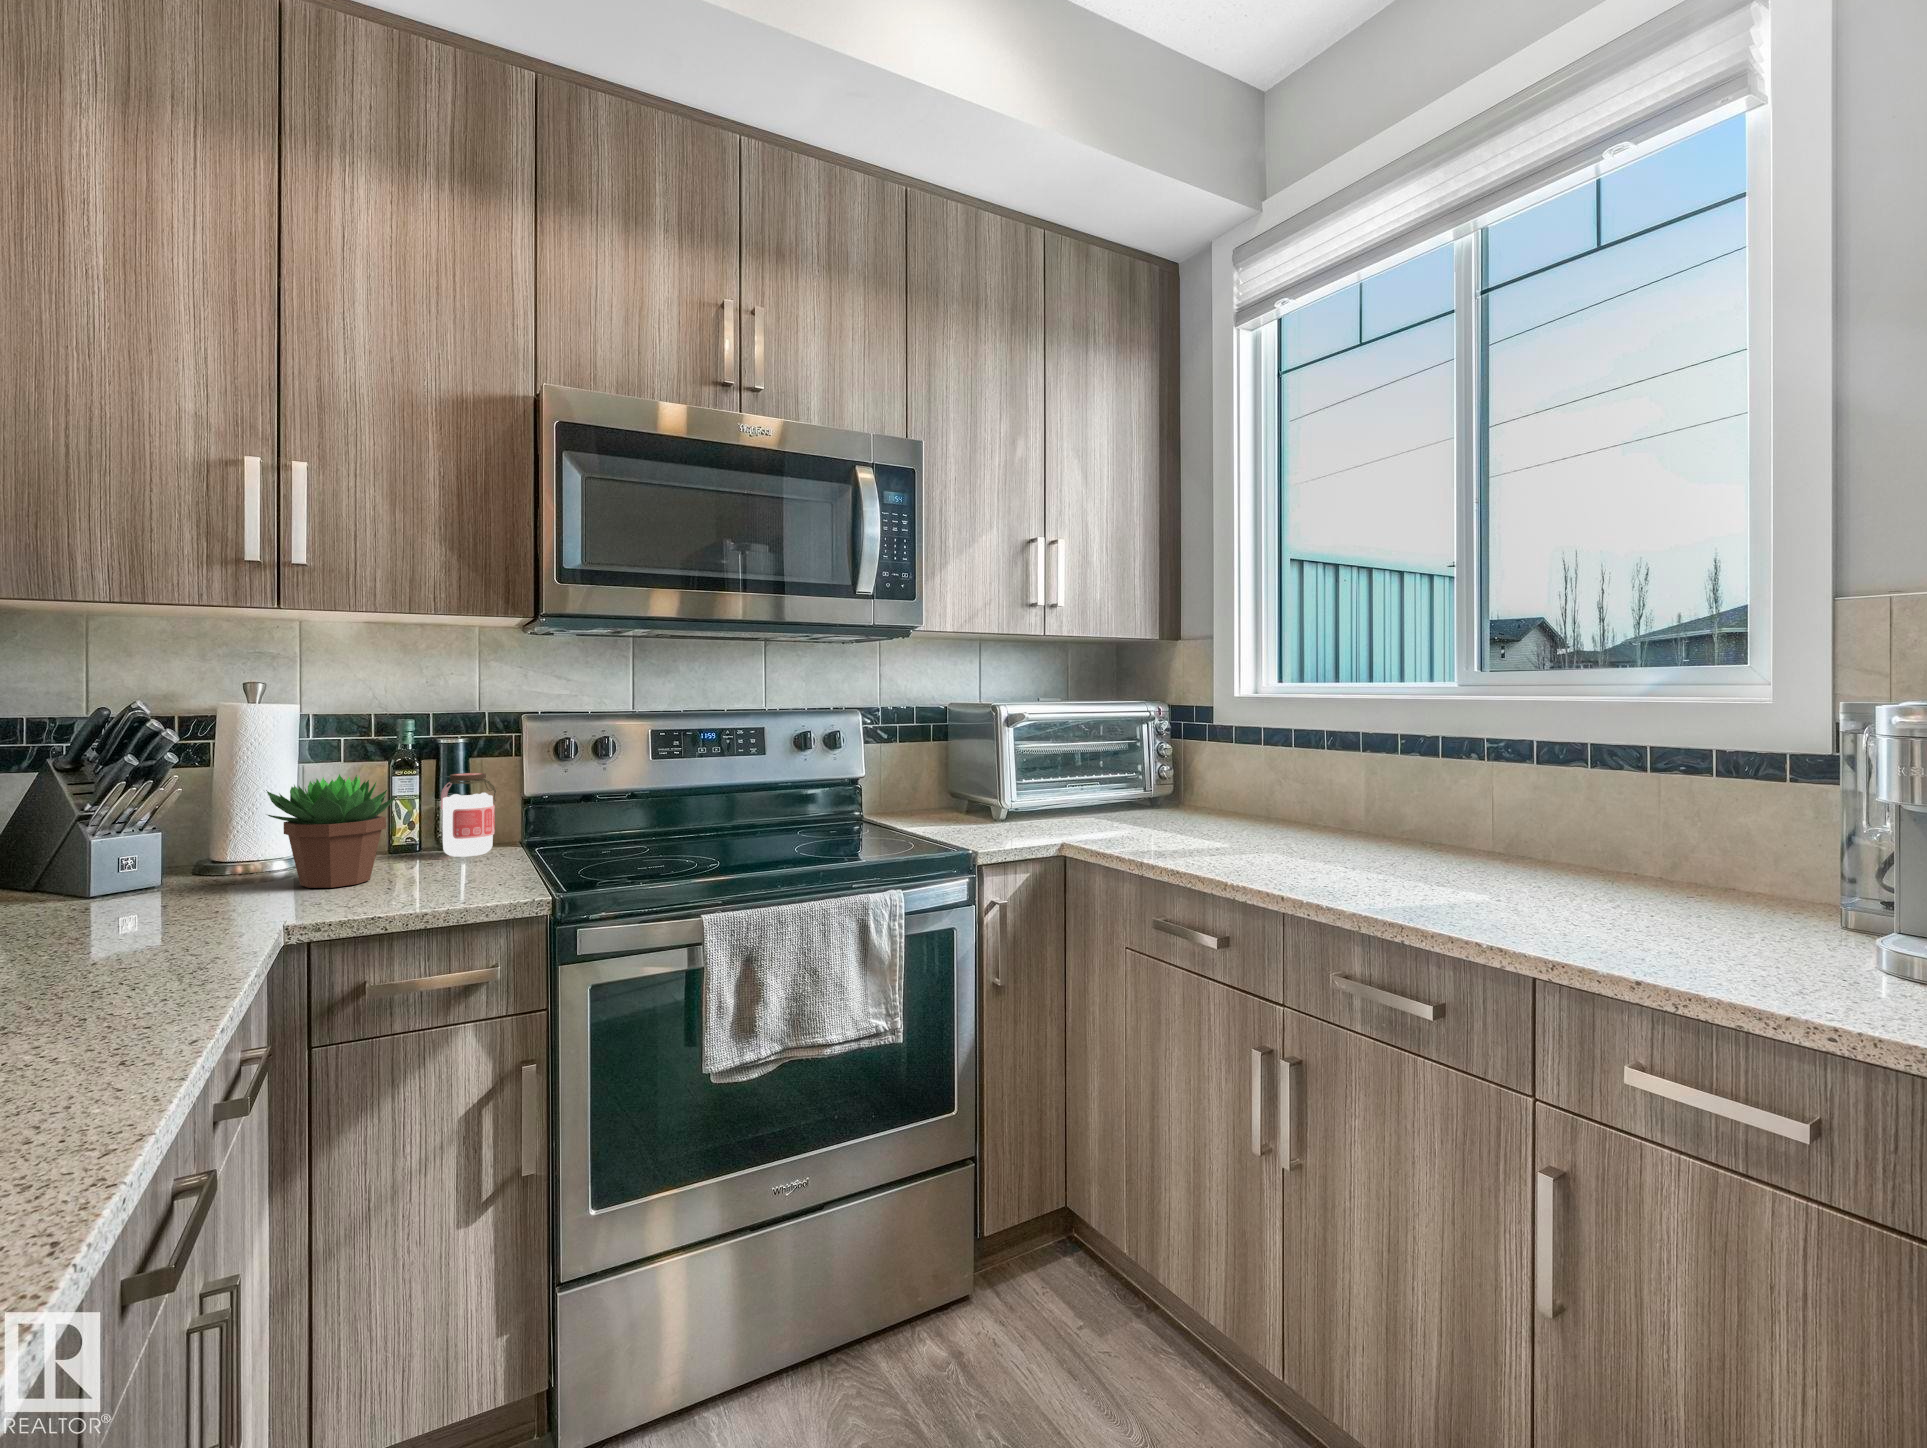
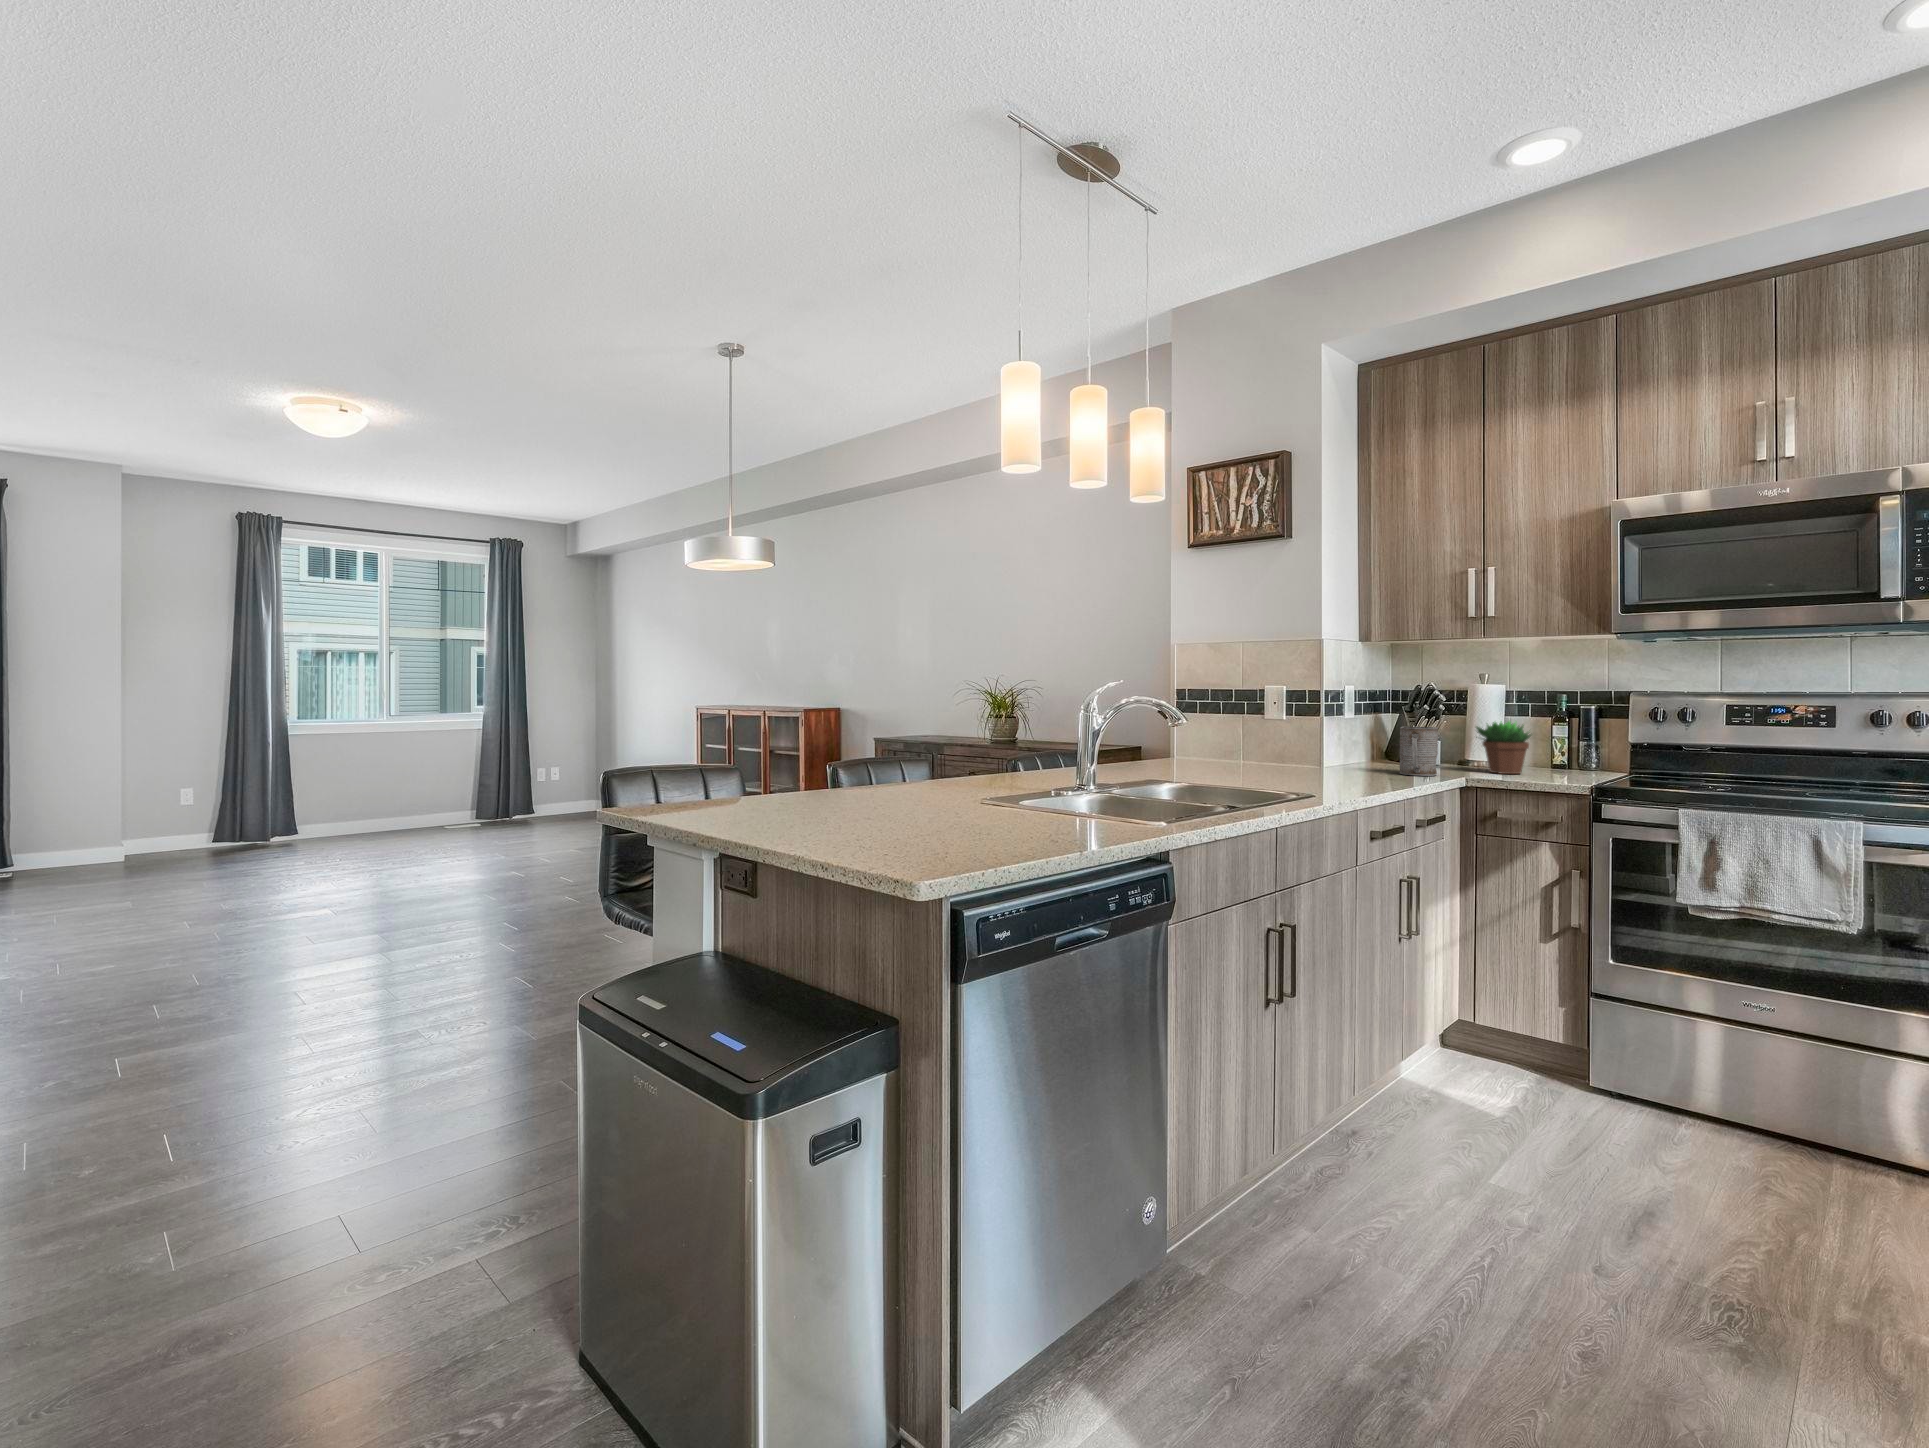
jar: present [441,773,496,857] -> none [1573,726,1606,774]
mug: none [98,809,209,938] -> present [1400,726,1438,776]

